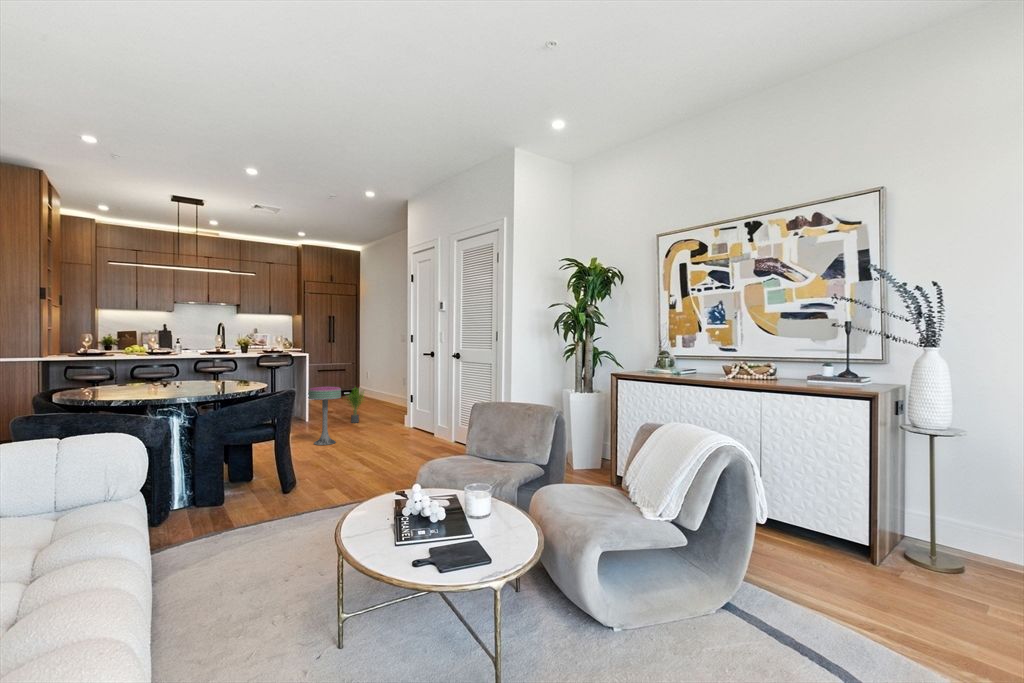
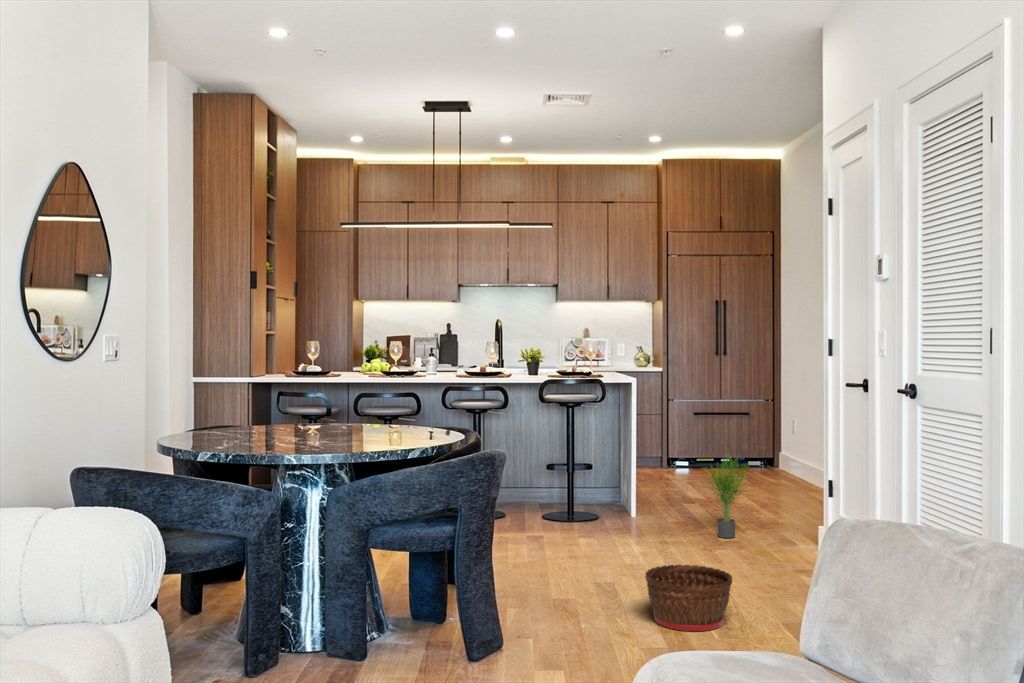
bar stool: present [309,387,341,445] -> none [590,457,659,592]
basket: none [343,428,380,452] -> present [645,565,732,631]

